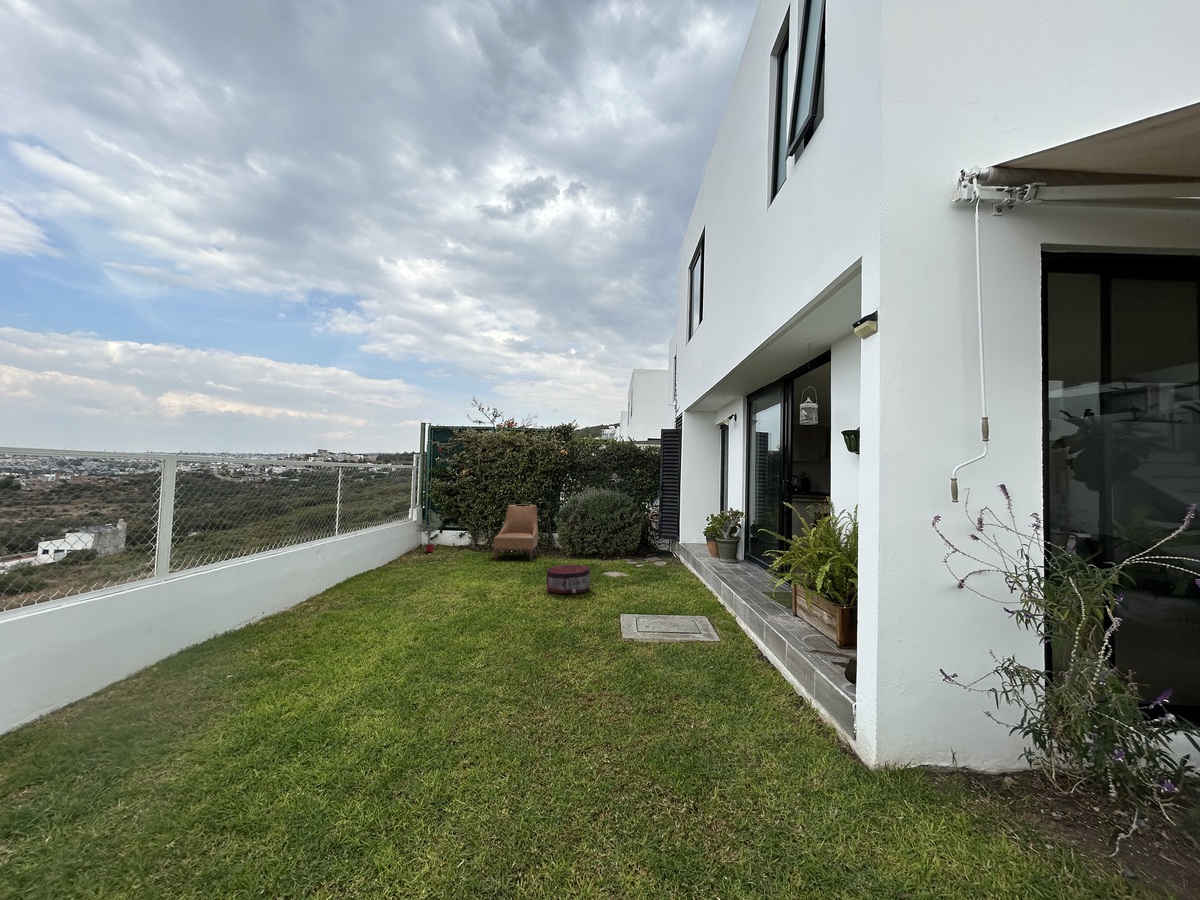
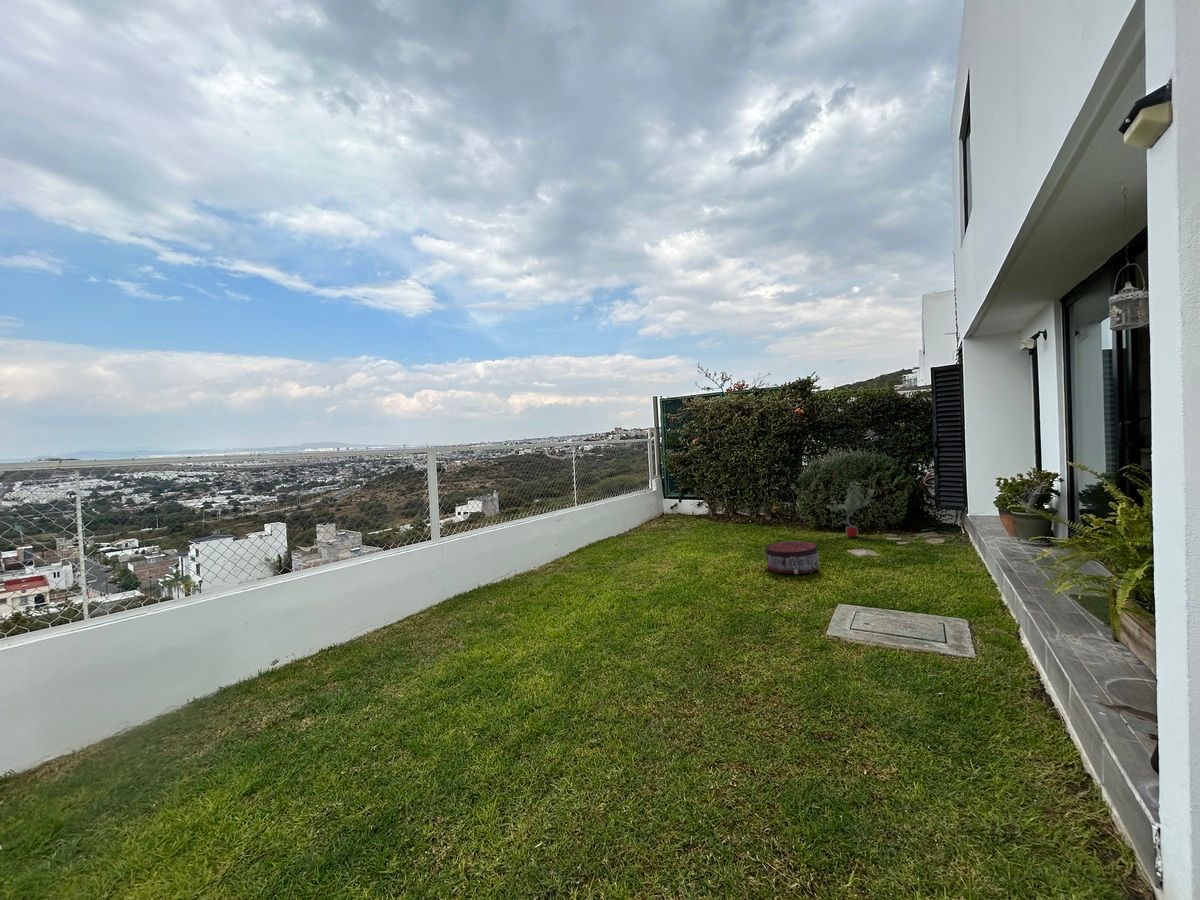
chair: present [494,505,538,560] -> none [726,472,777,532]
potted tree: present [416,510,442,553] -> present [827,483,874,538]

